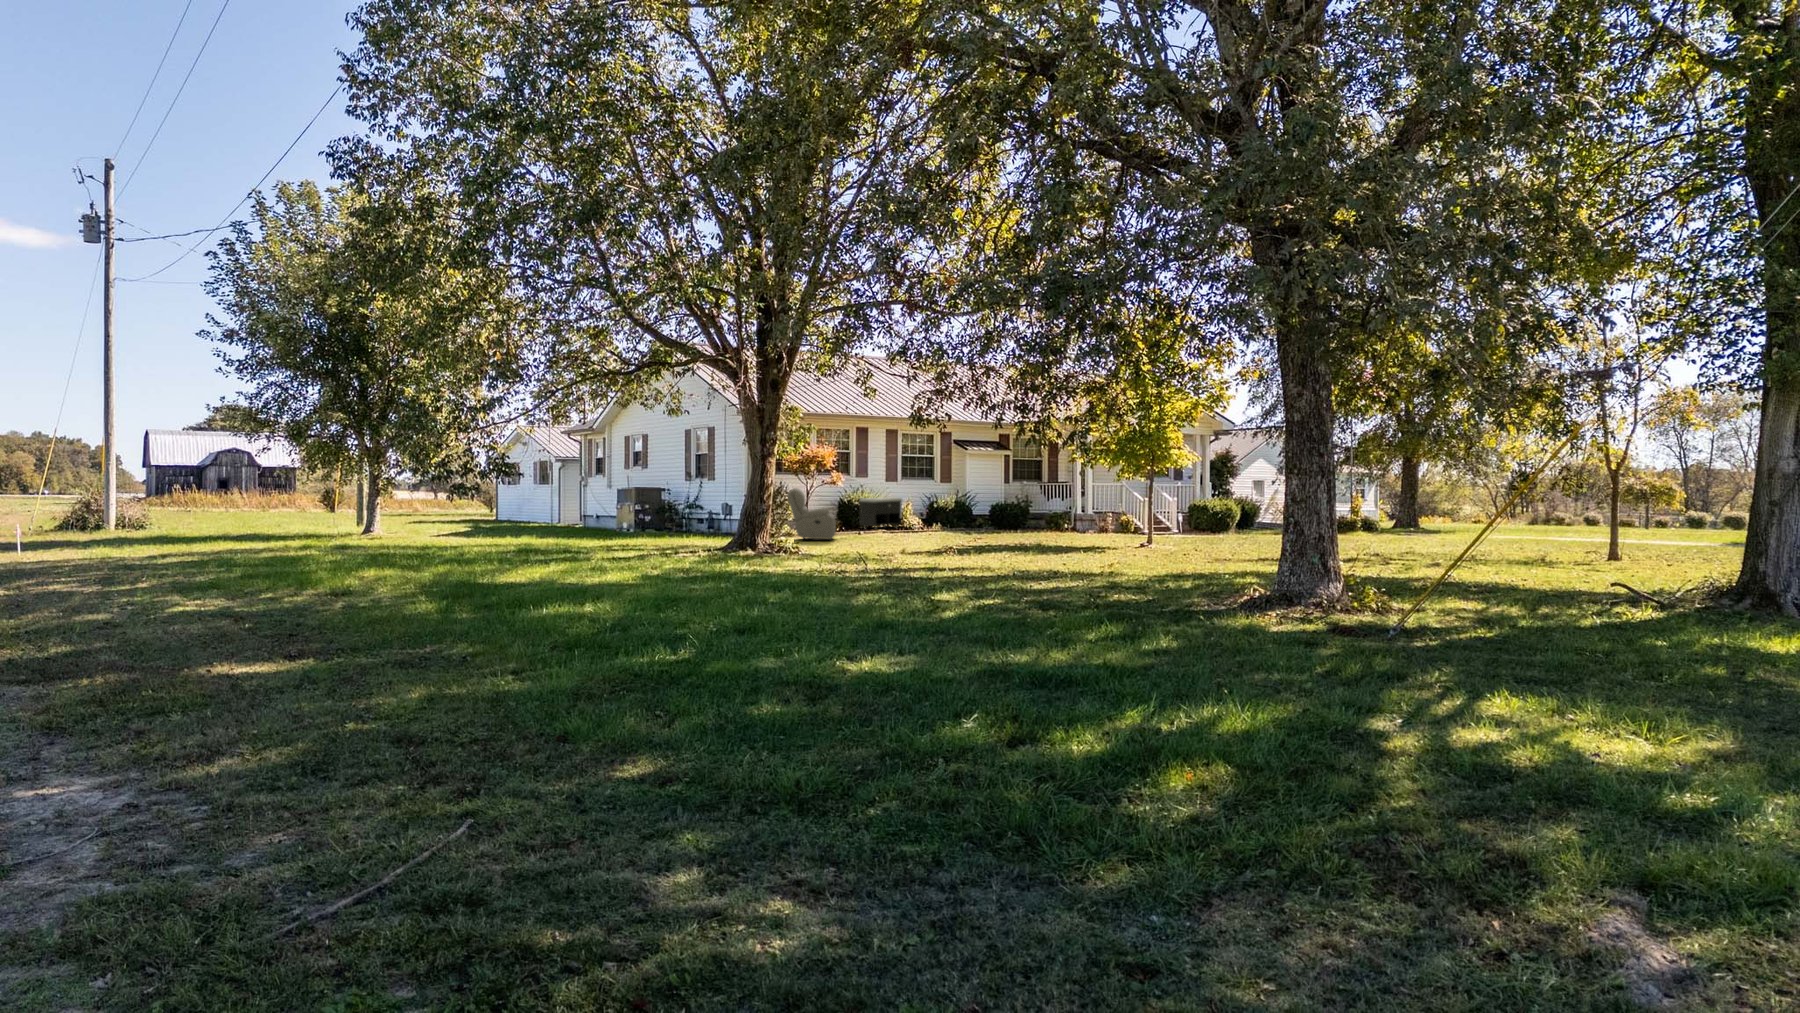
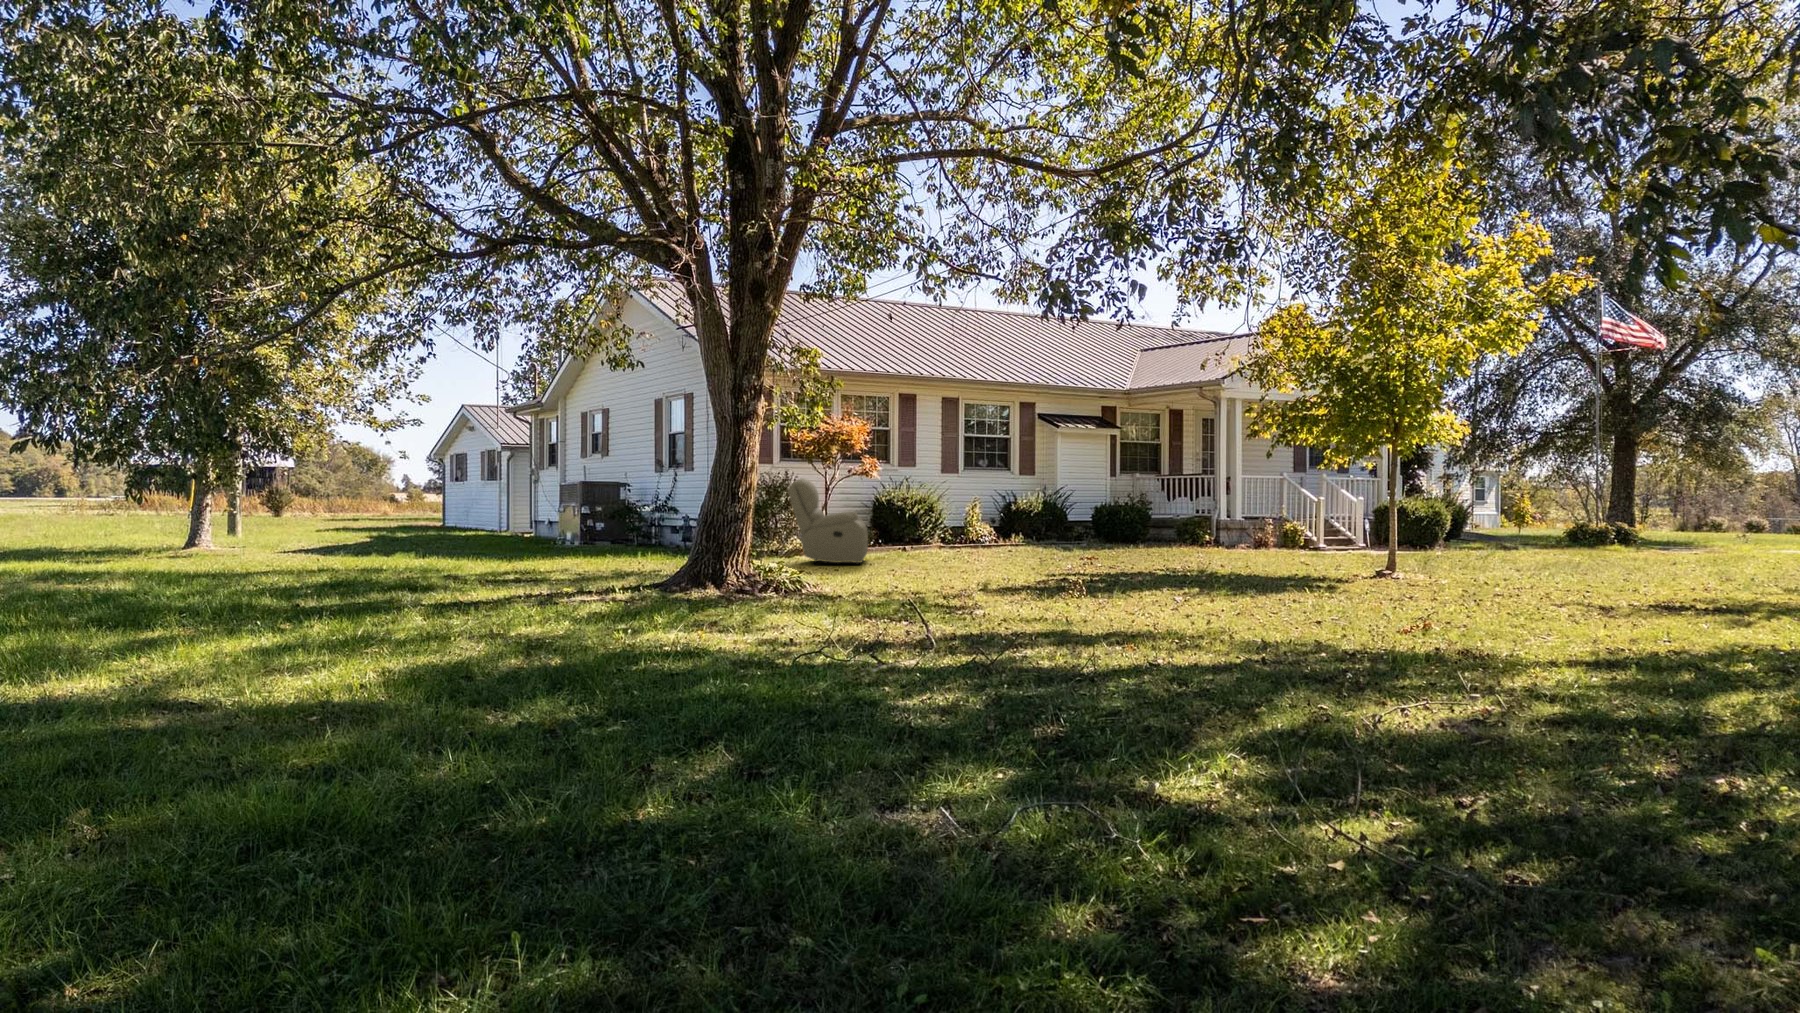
storage bench: present [859,497,902,527] -> none [905,495,968,543]

